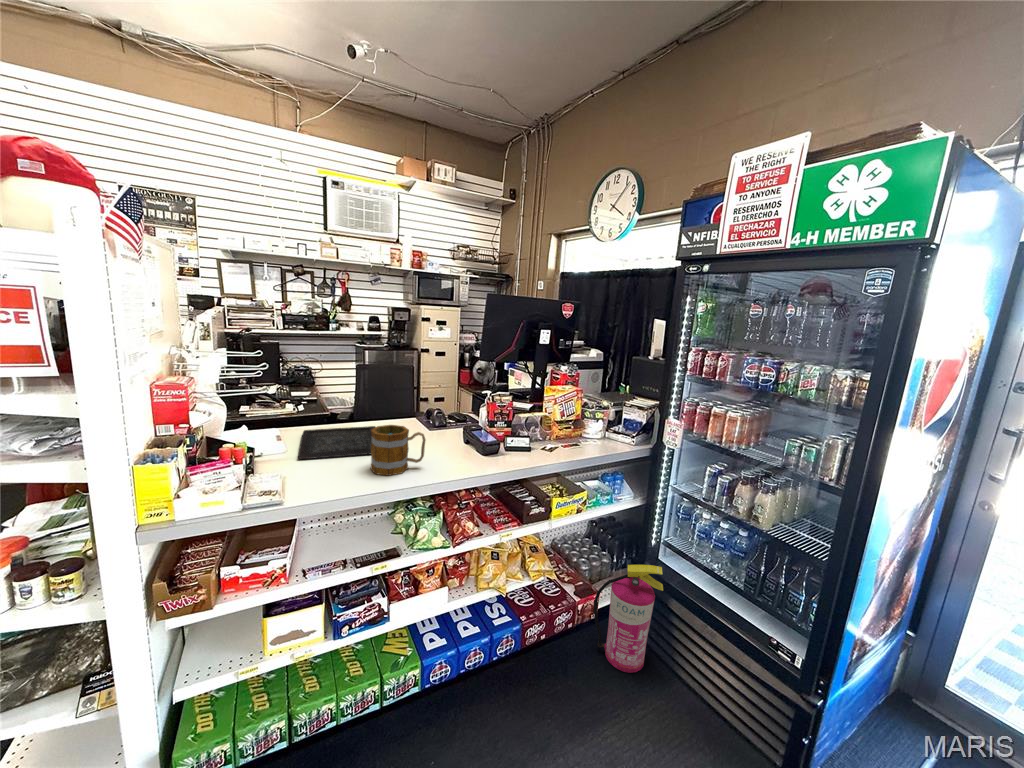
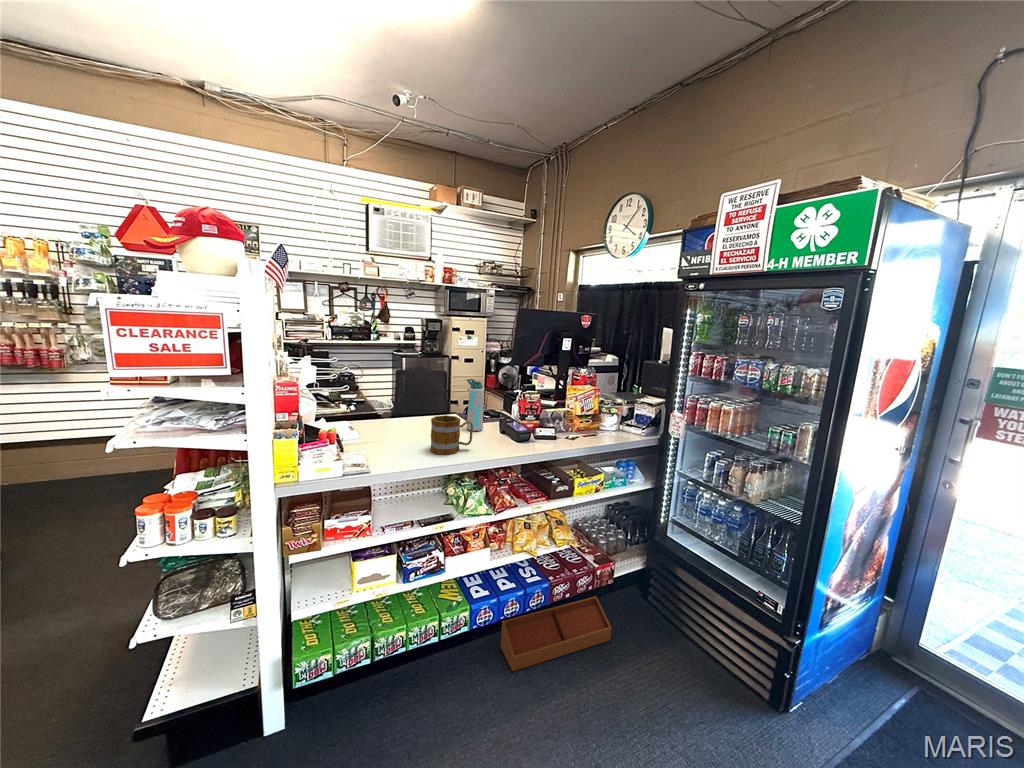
water bottle: none [423,378,443,441] -> present [466,379,483,431]
tray: present [298,426,375,459] -> none [370,419,436,443]
fire extinguisher: present [594,565,663,673] -> none [610,537,670,629]
storage bin: none [461,635,595,739] -> present [501,596,612,671]

